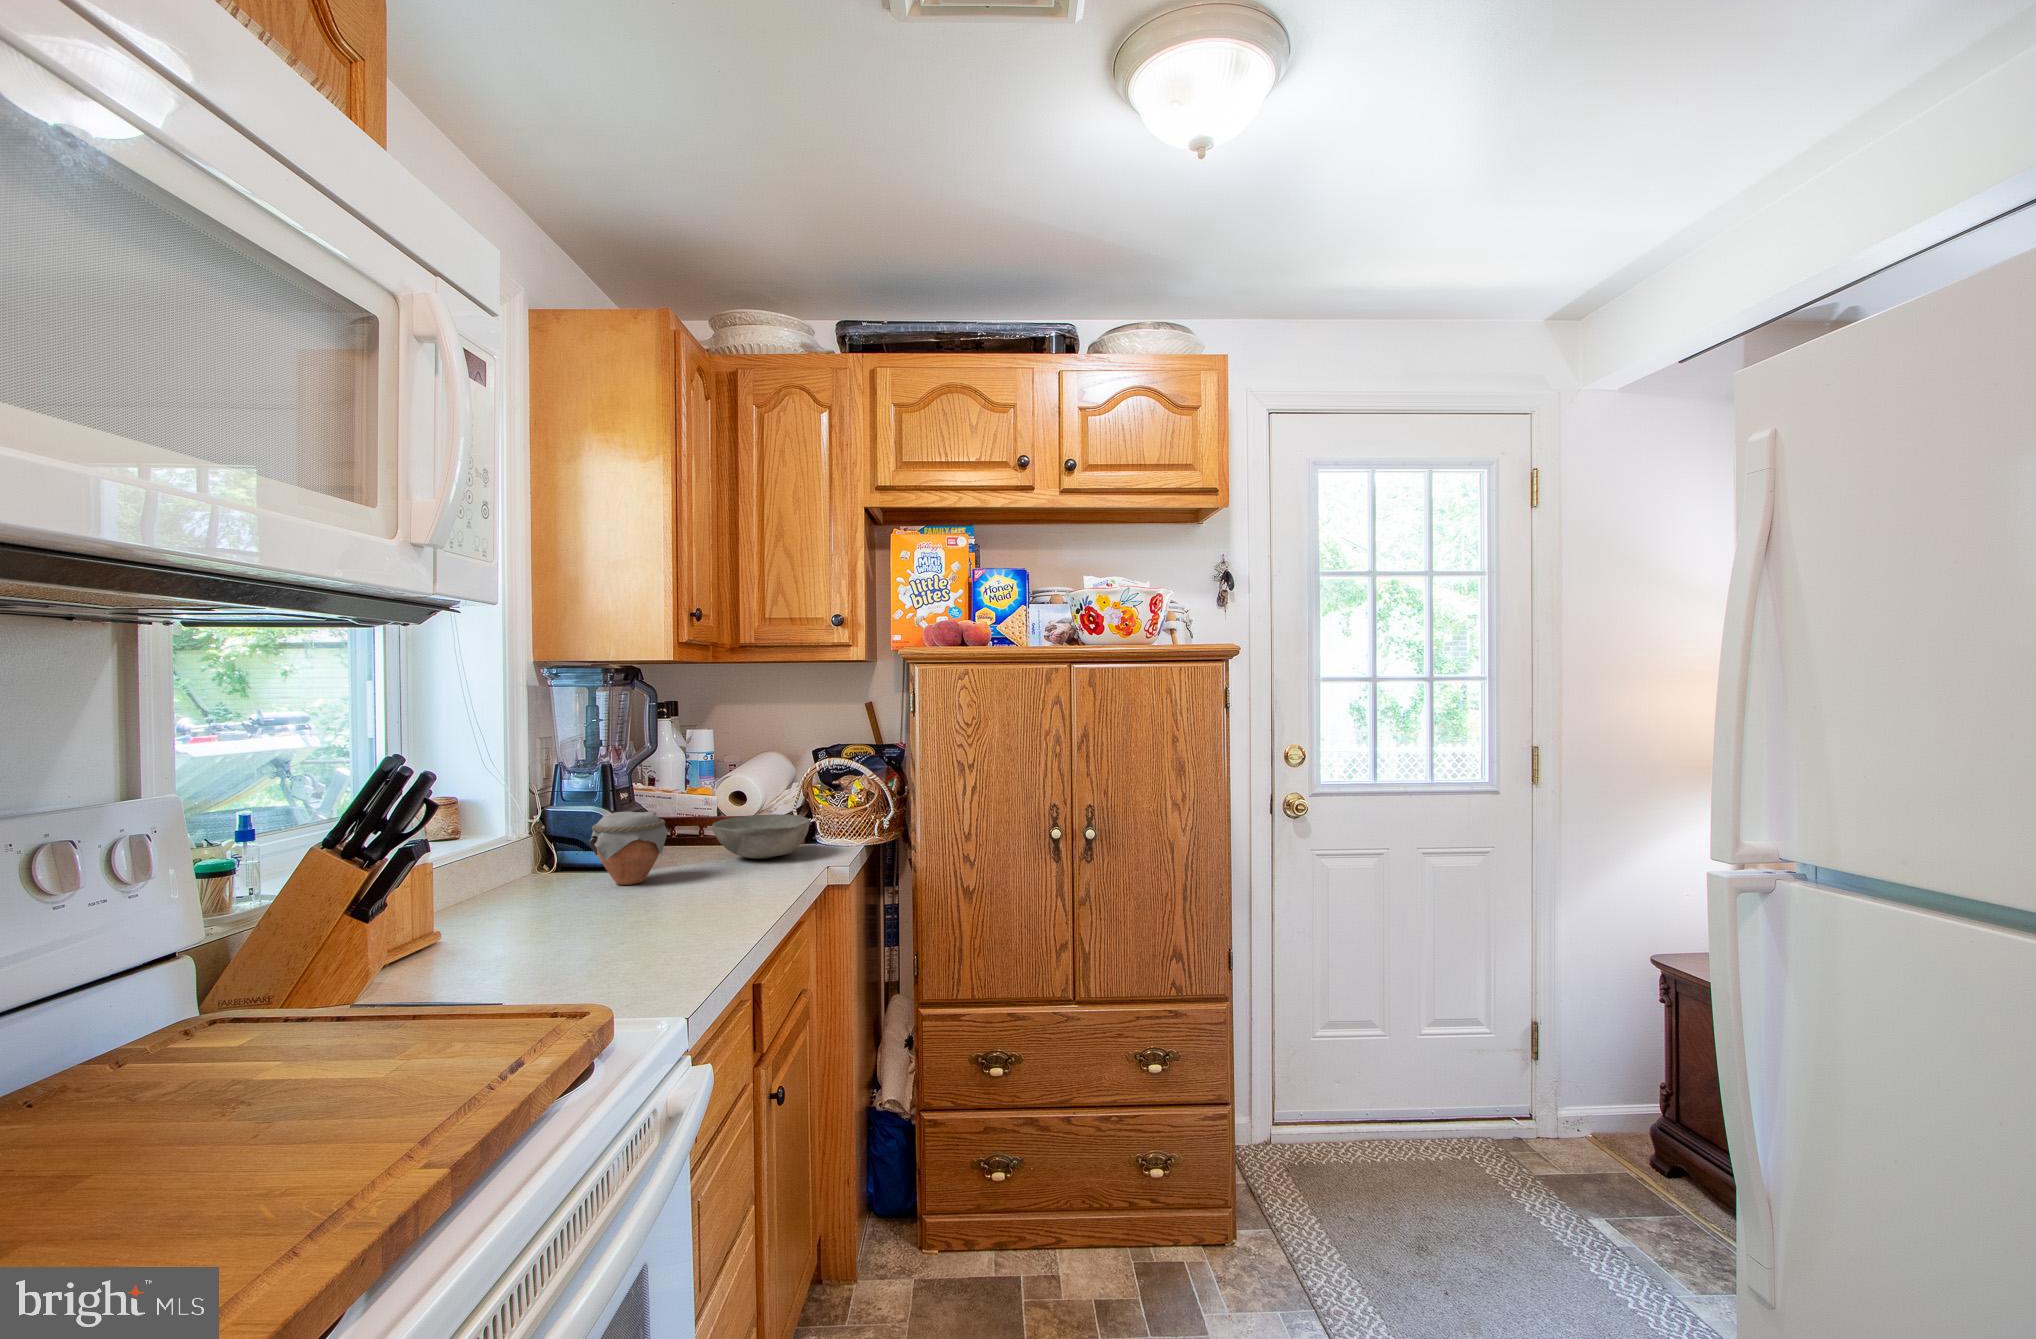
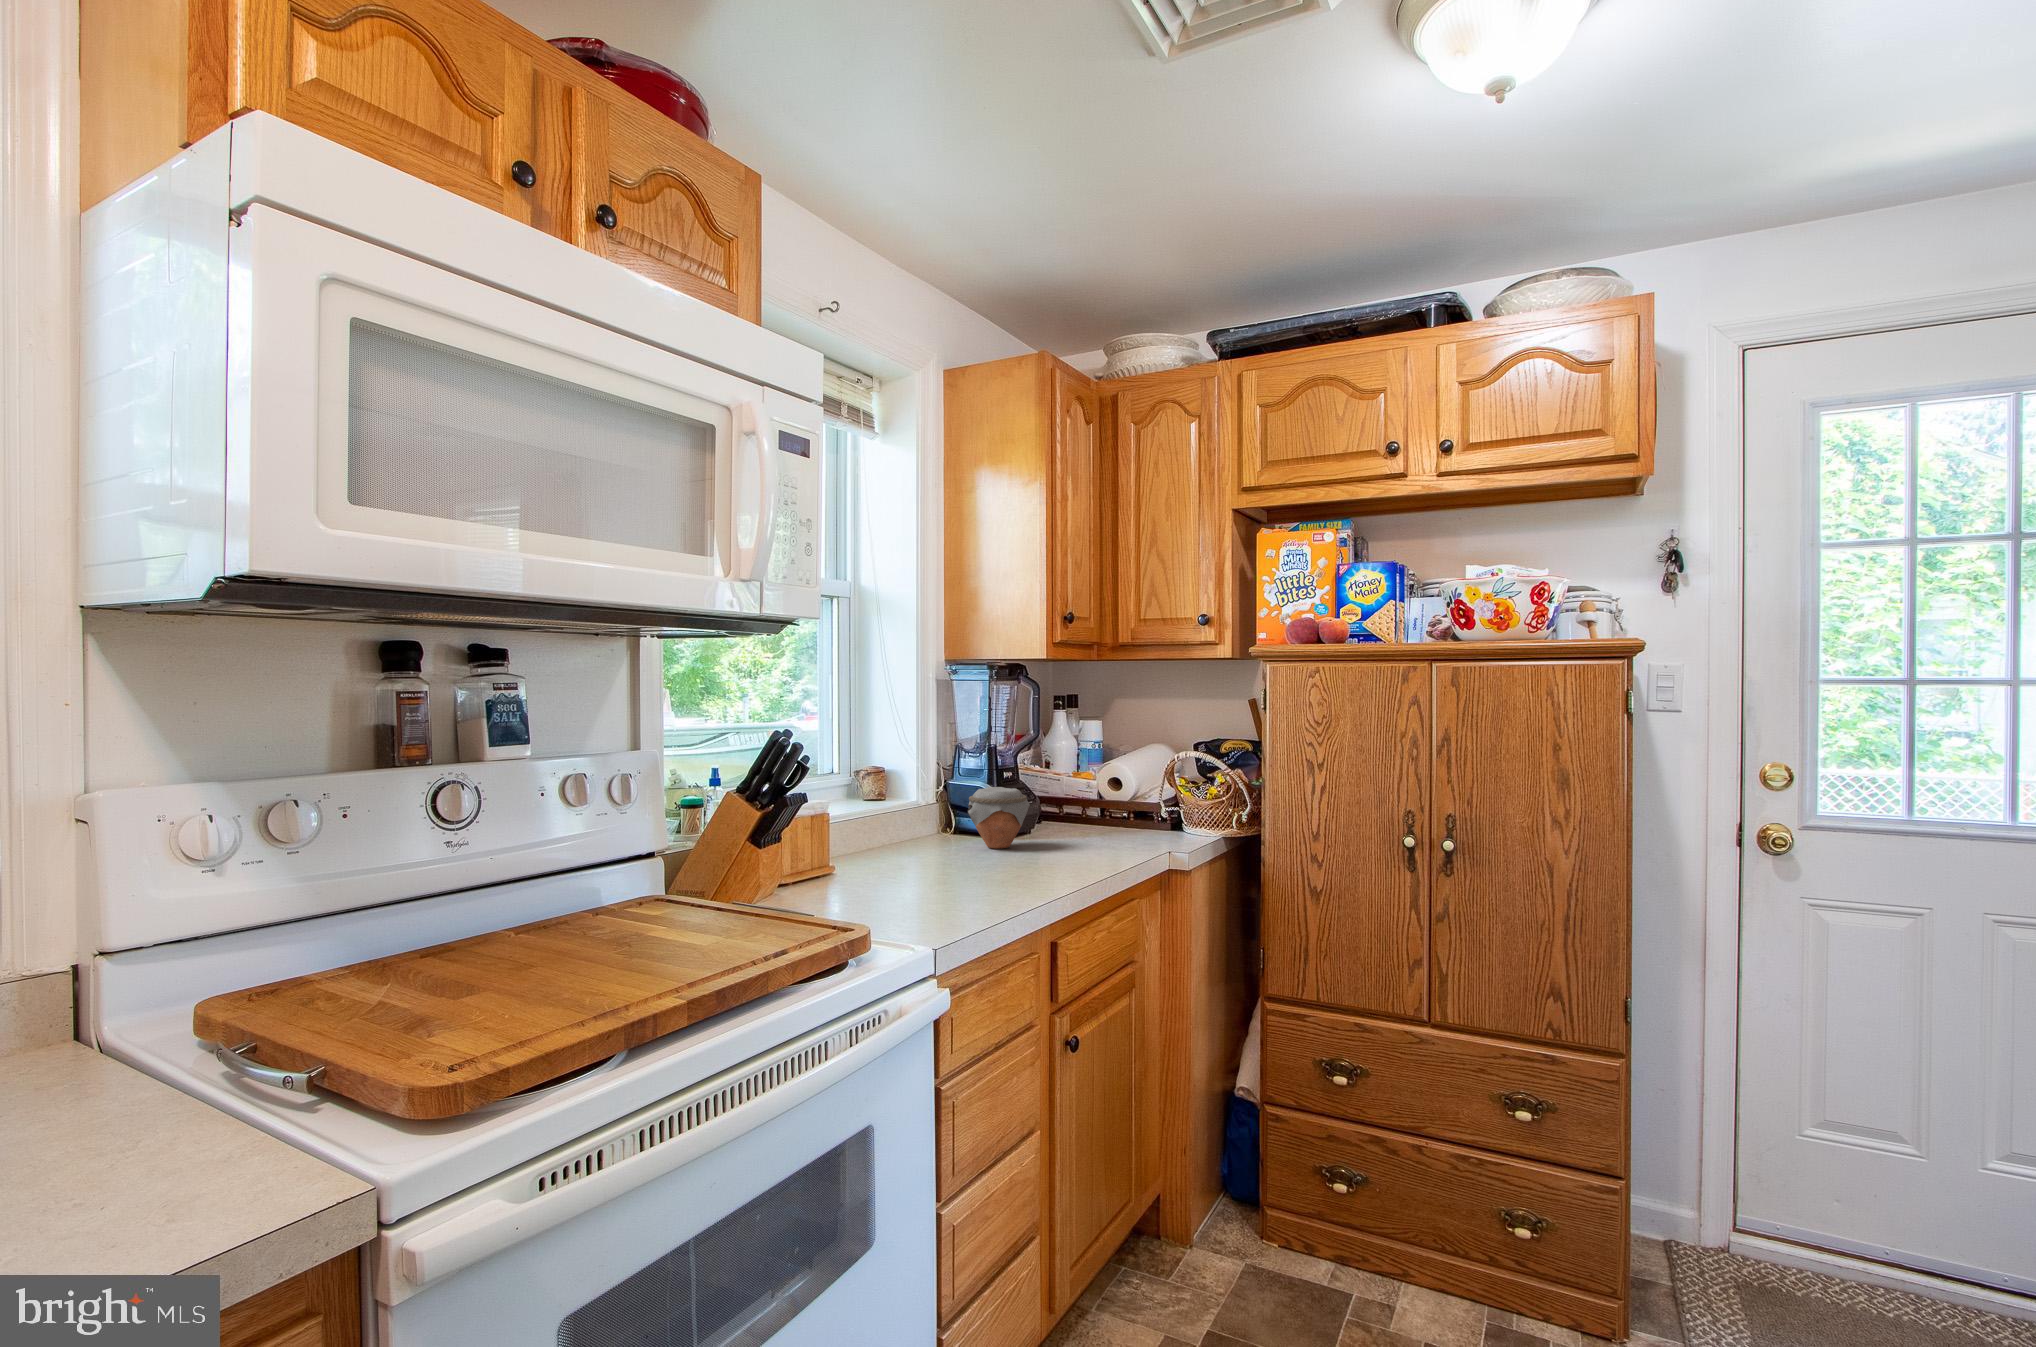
bowl: present [712,814,810,859] -> none [1074,800,1161,839]

